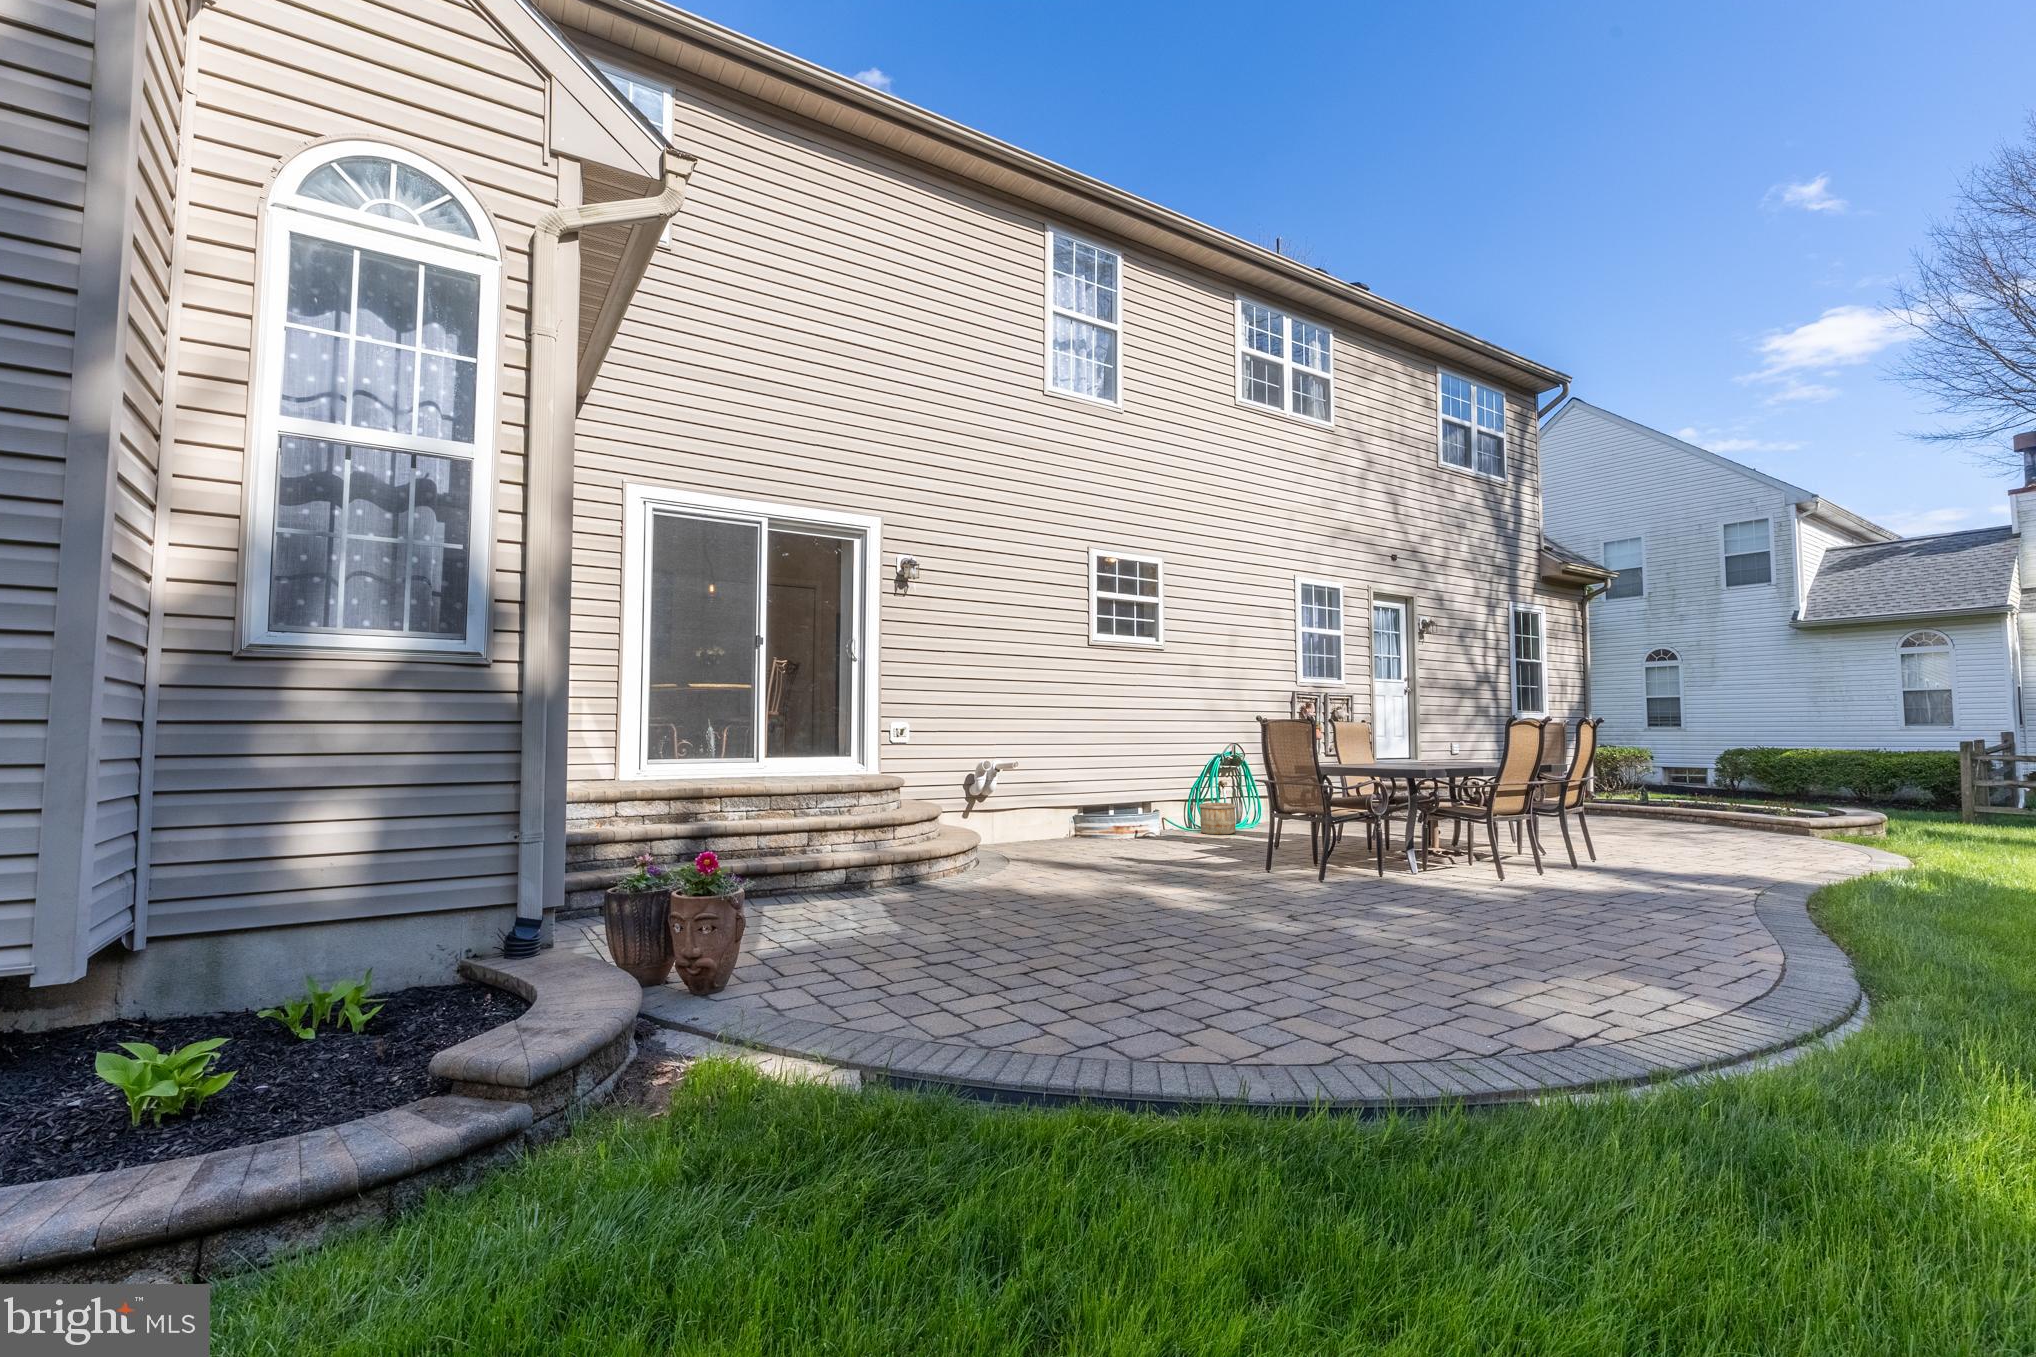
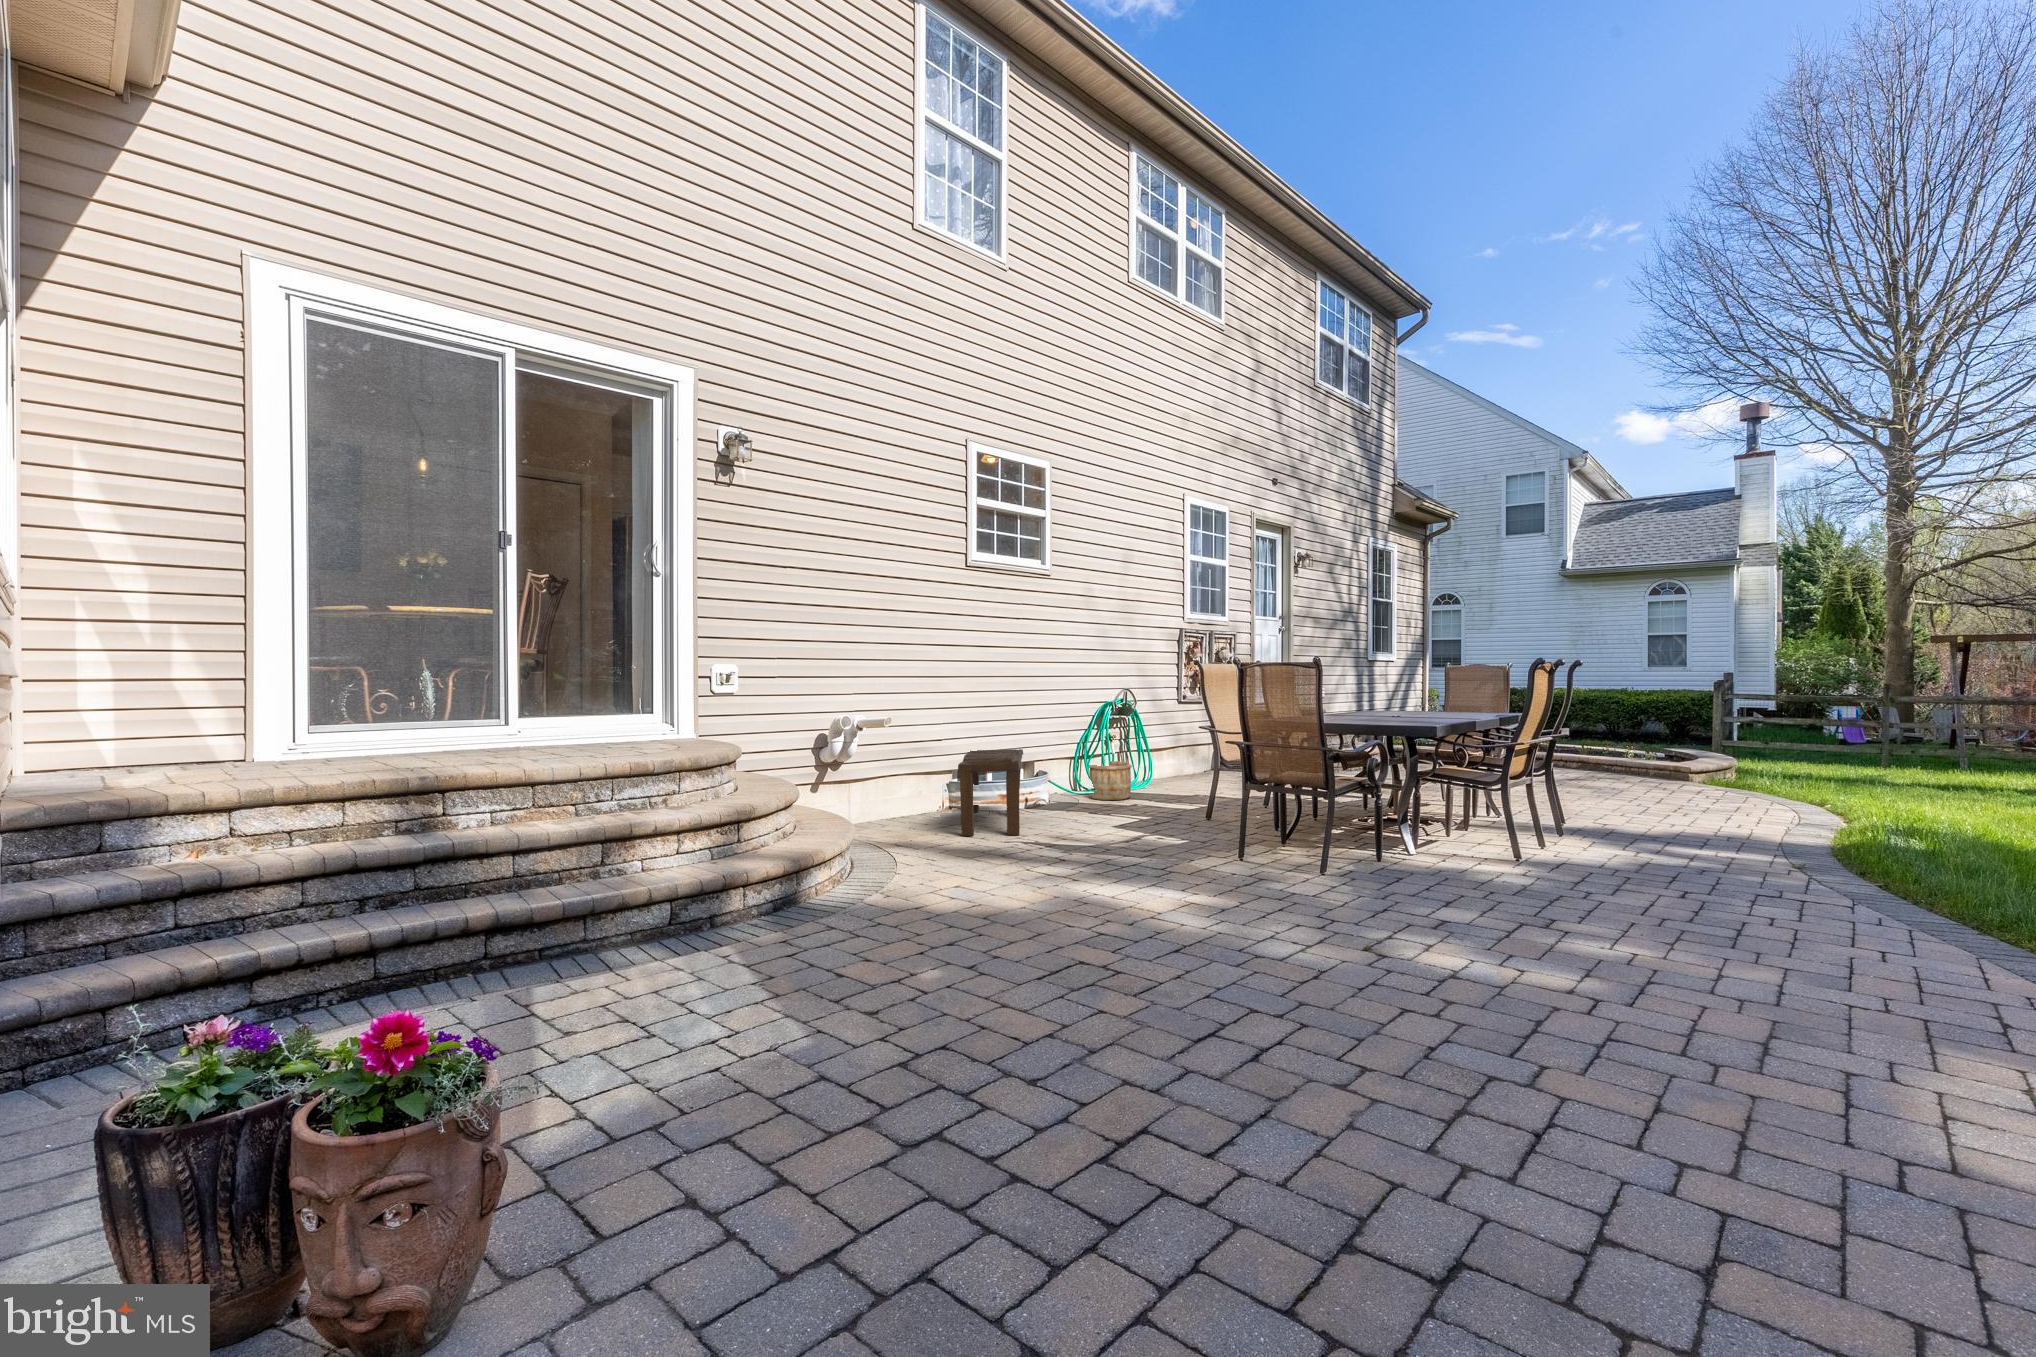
bench: none [1070,789,1133,852] -> present [958,749,1023,836]

